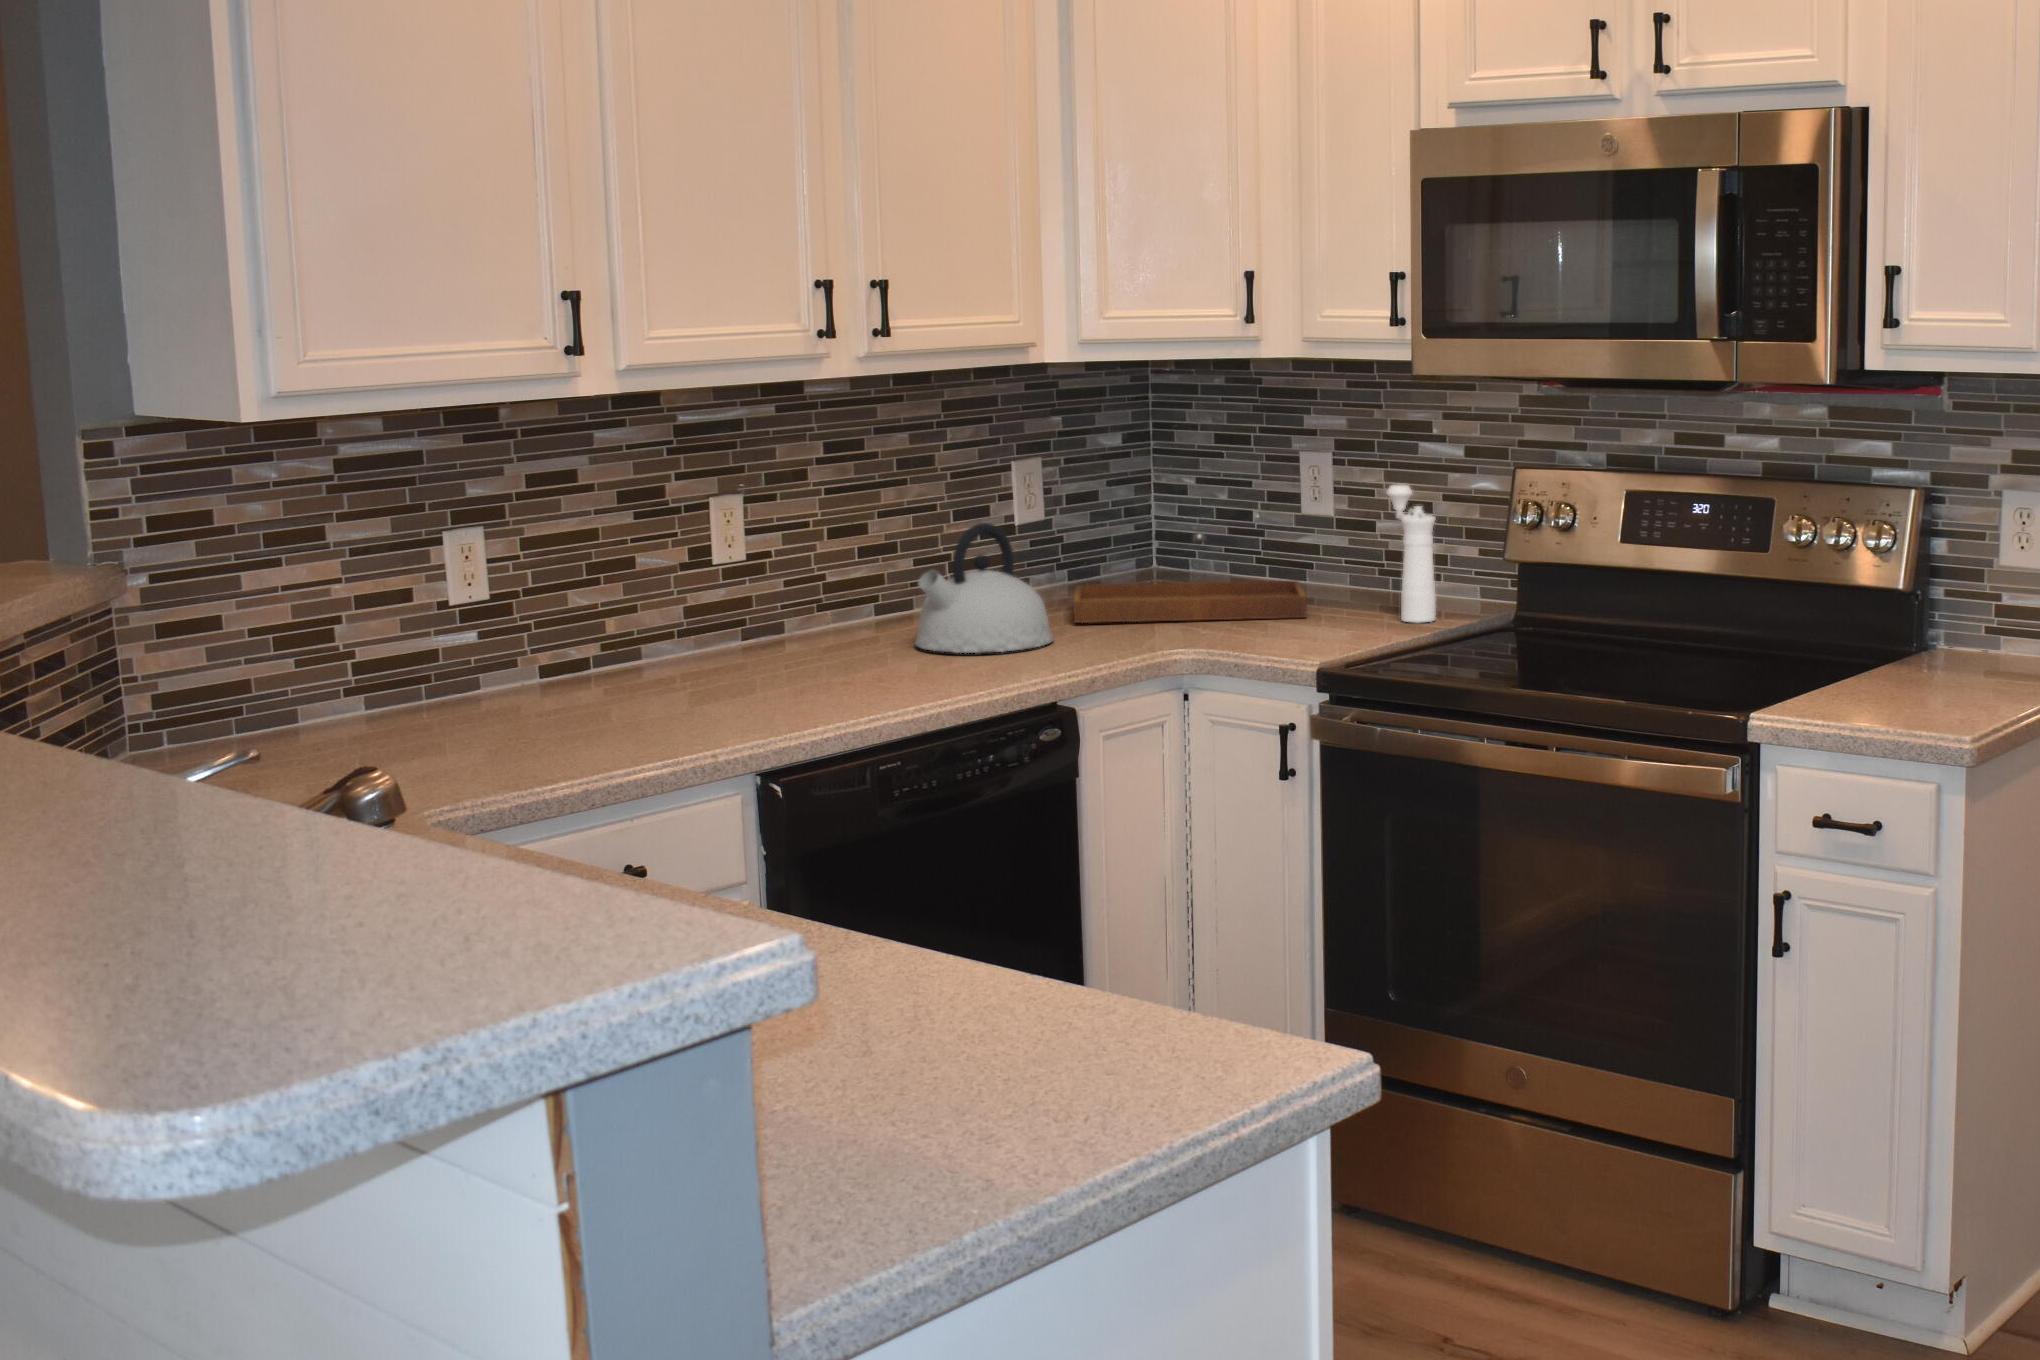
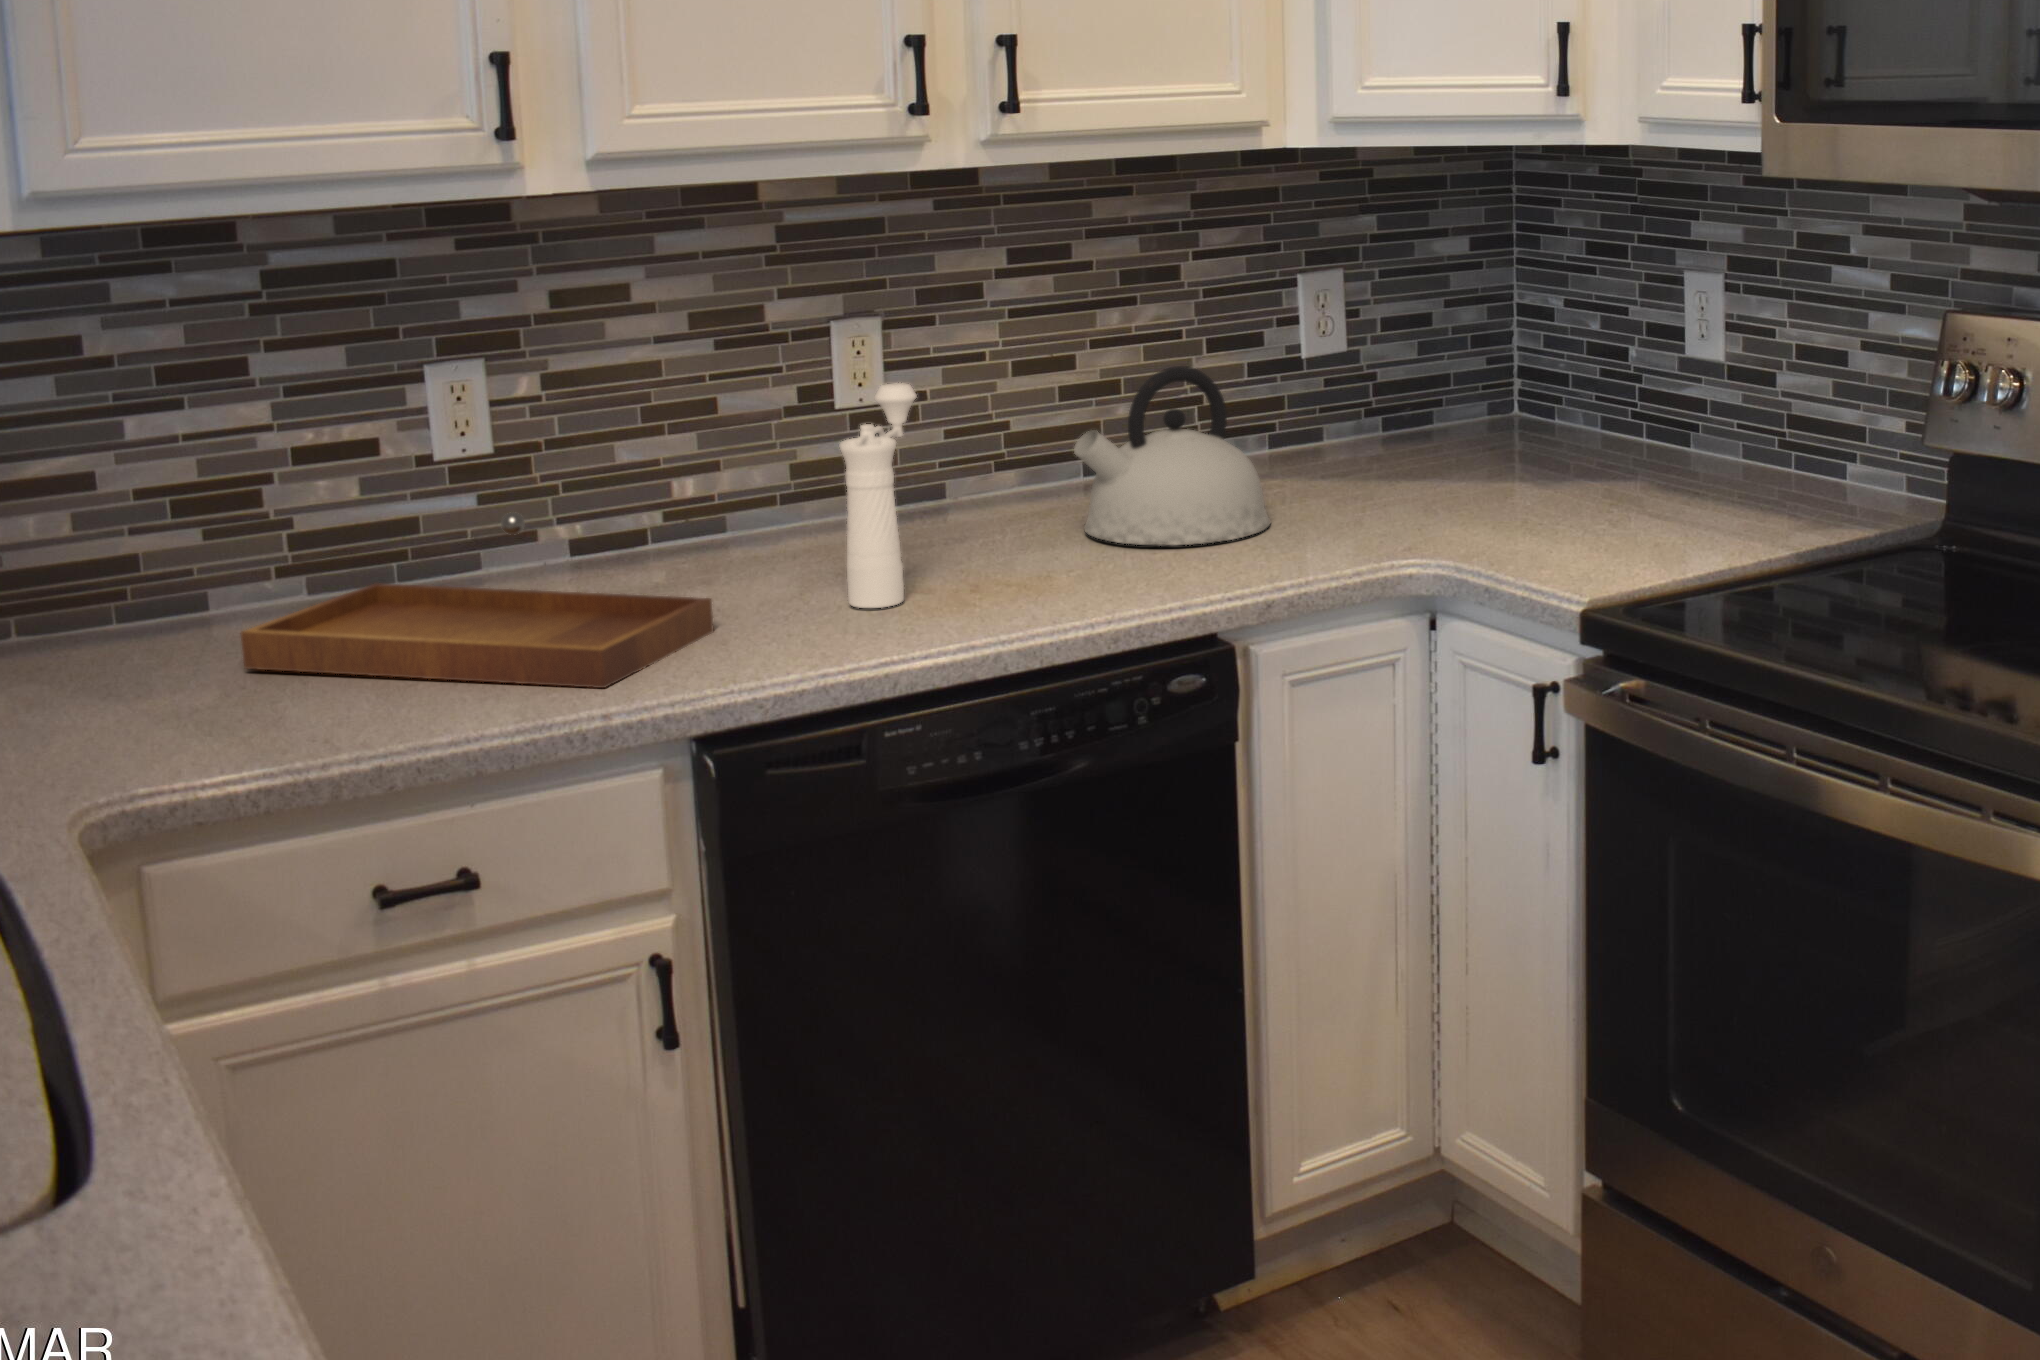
pepper mill: present [1387,485,1436,623] -> present [839,383,916,608]
tray: present [1074,532,1307,623] -> present [241,512,714,688]

